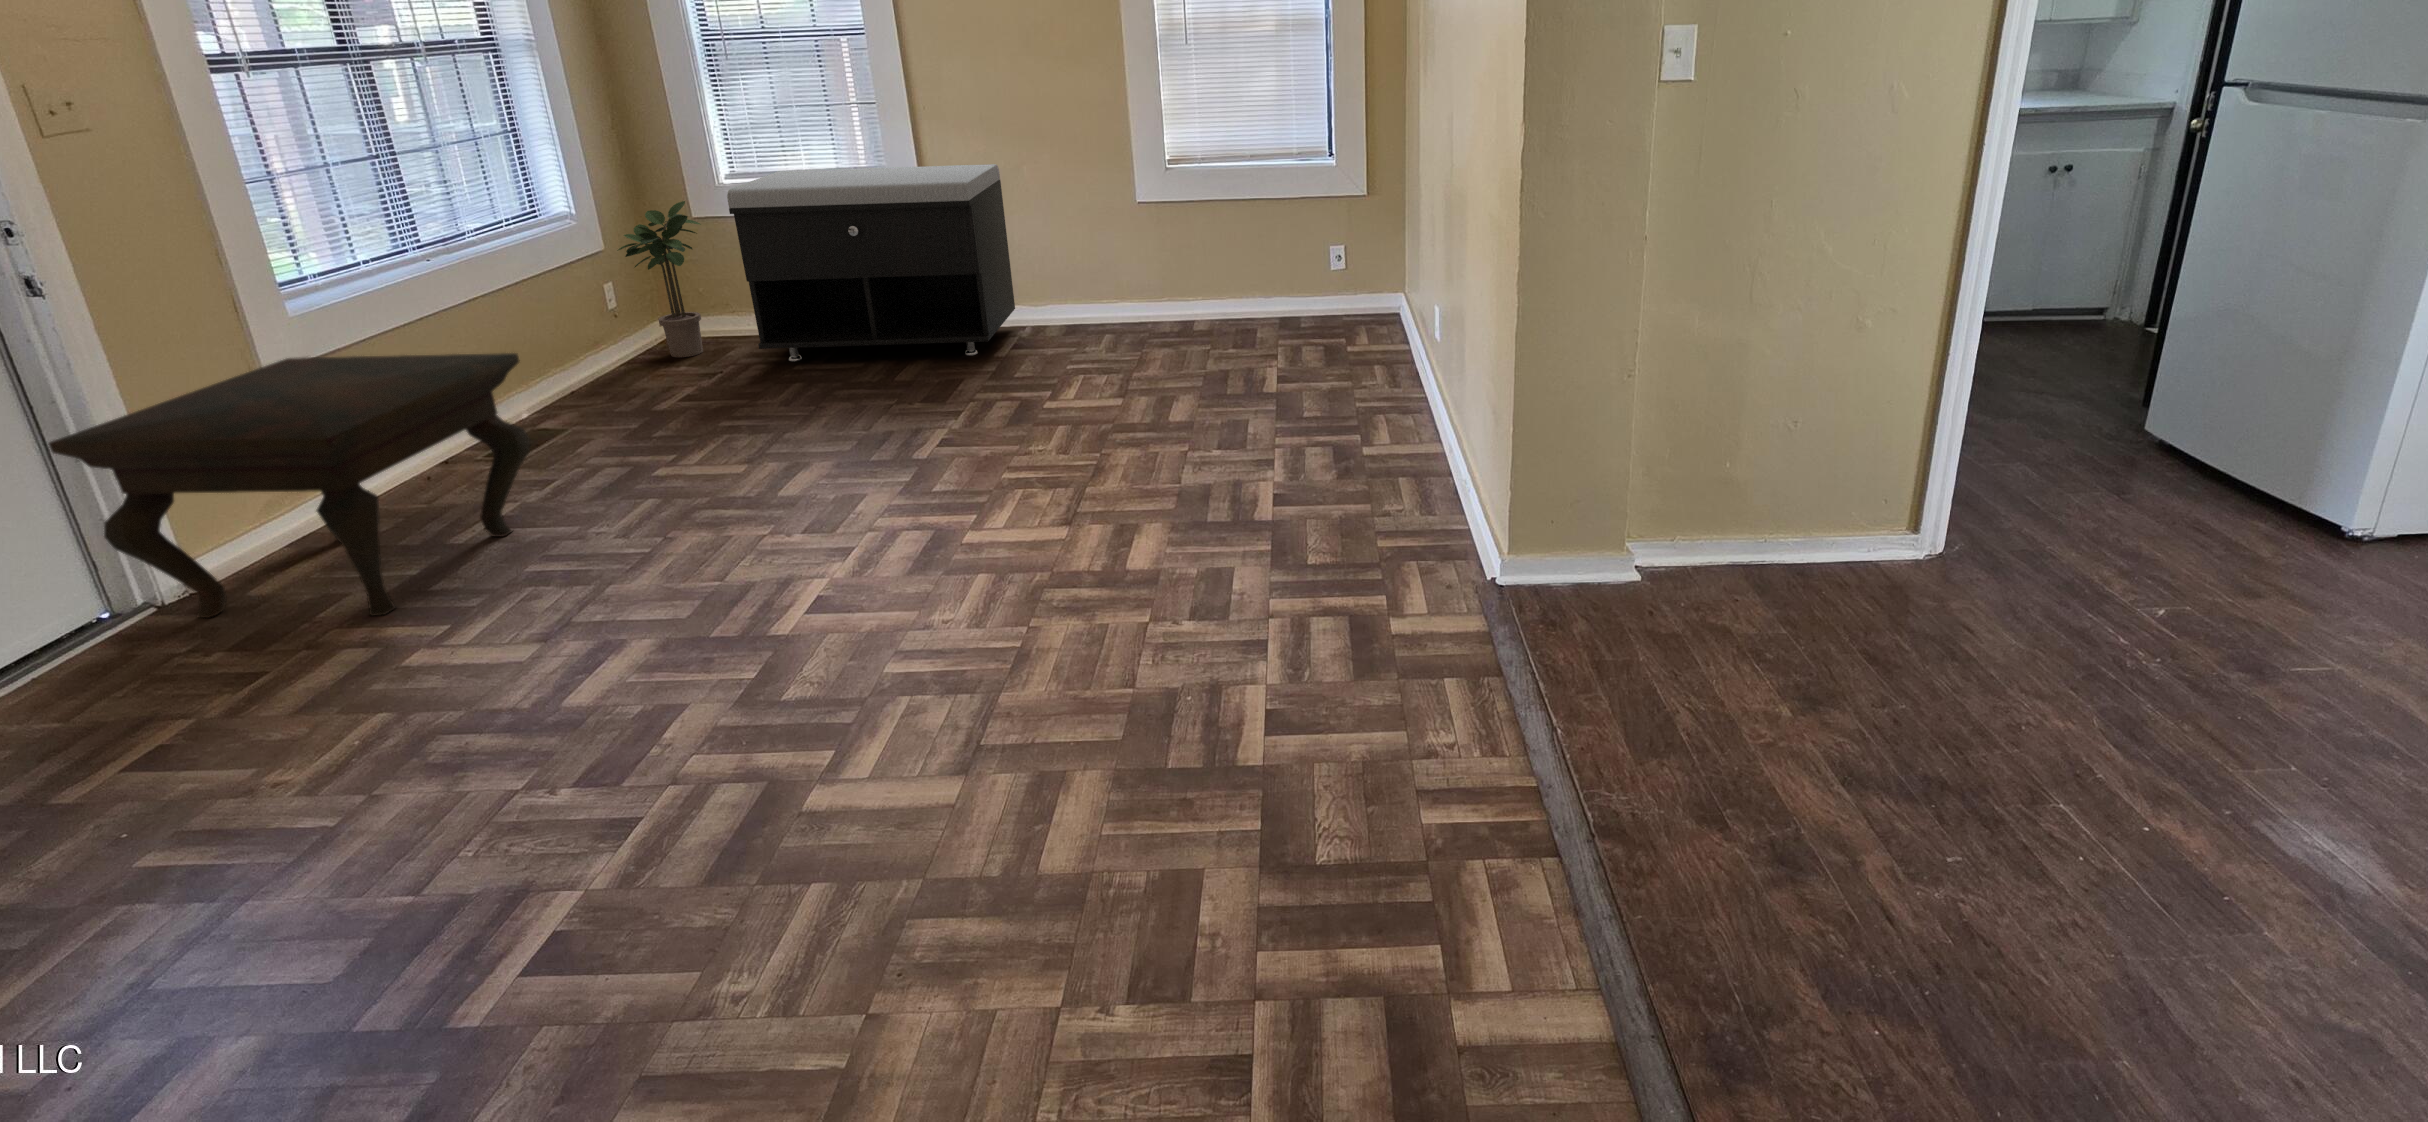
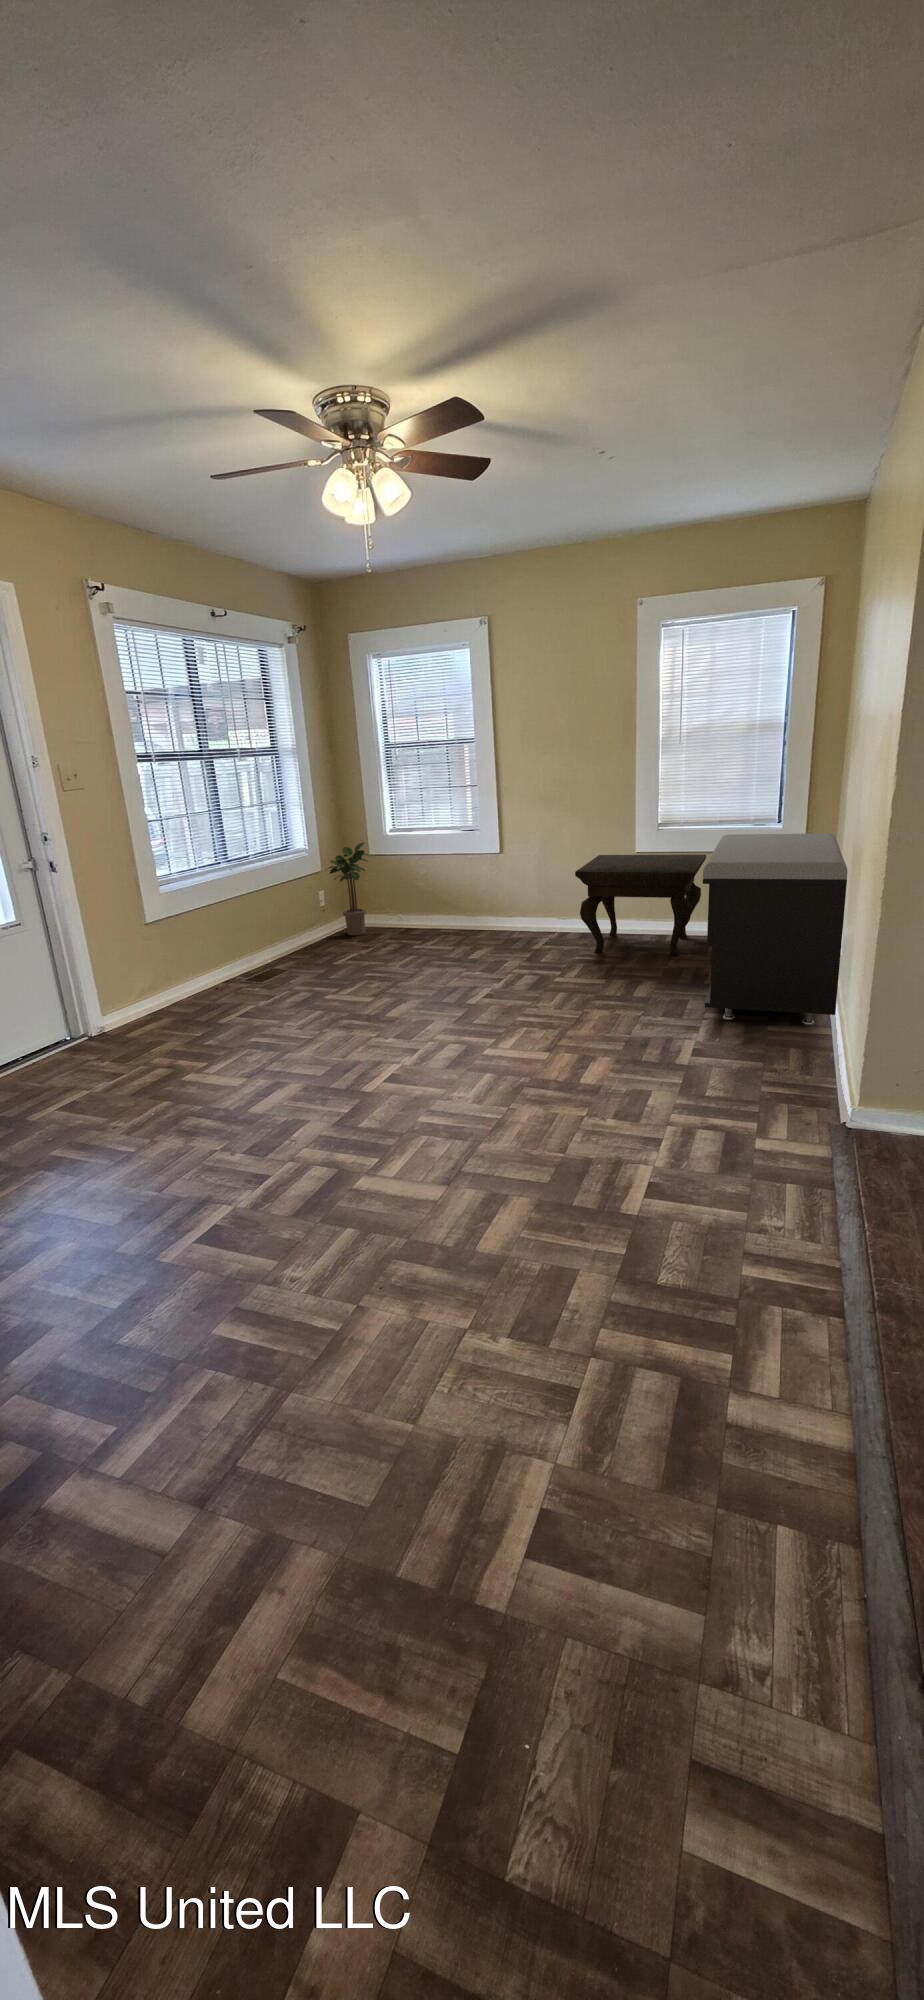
storage bench: present [727,164,1015,362] -> present [703,833,848,1025]
side table: present [48,353,530,618] -> present [575,855,706,956]

